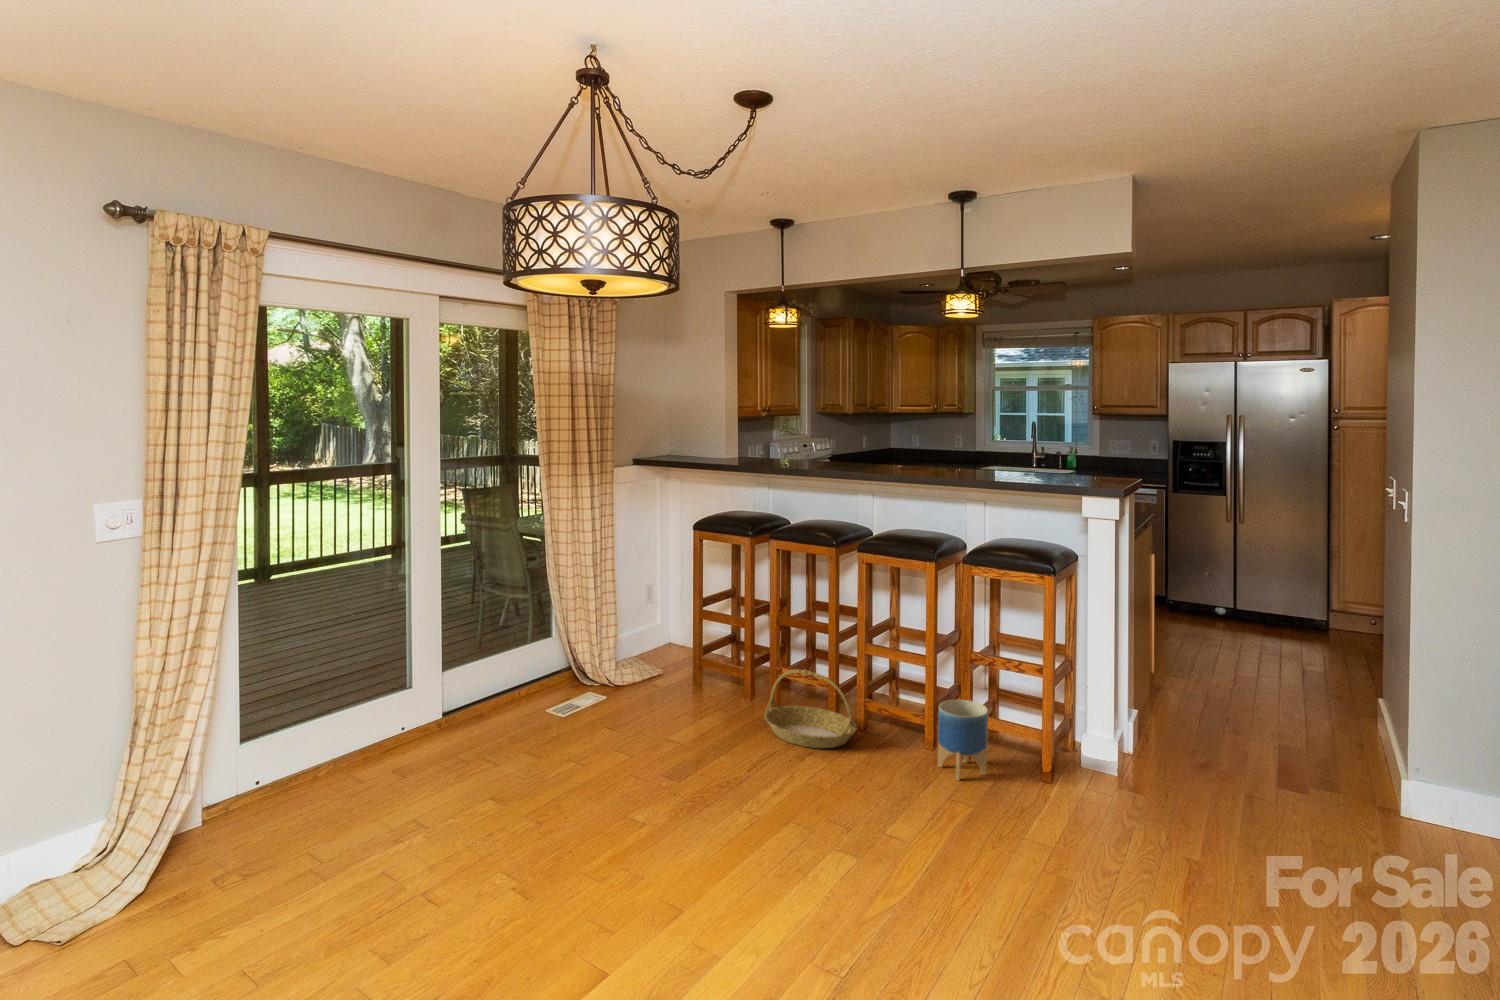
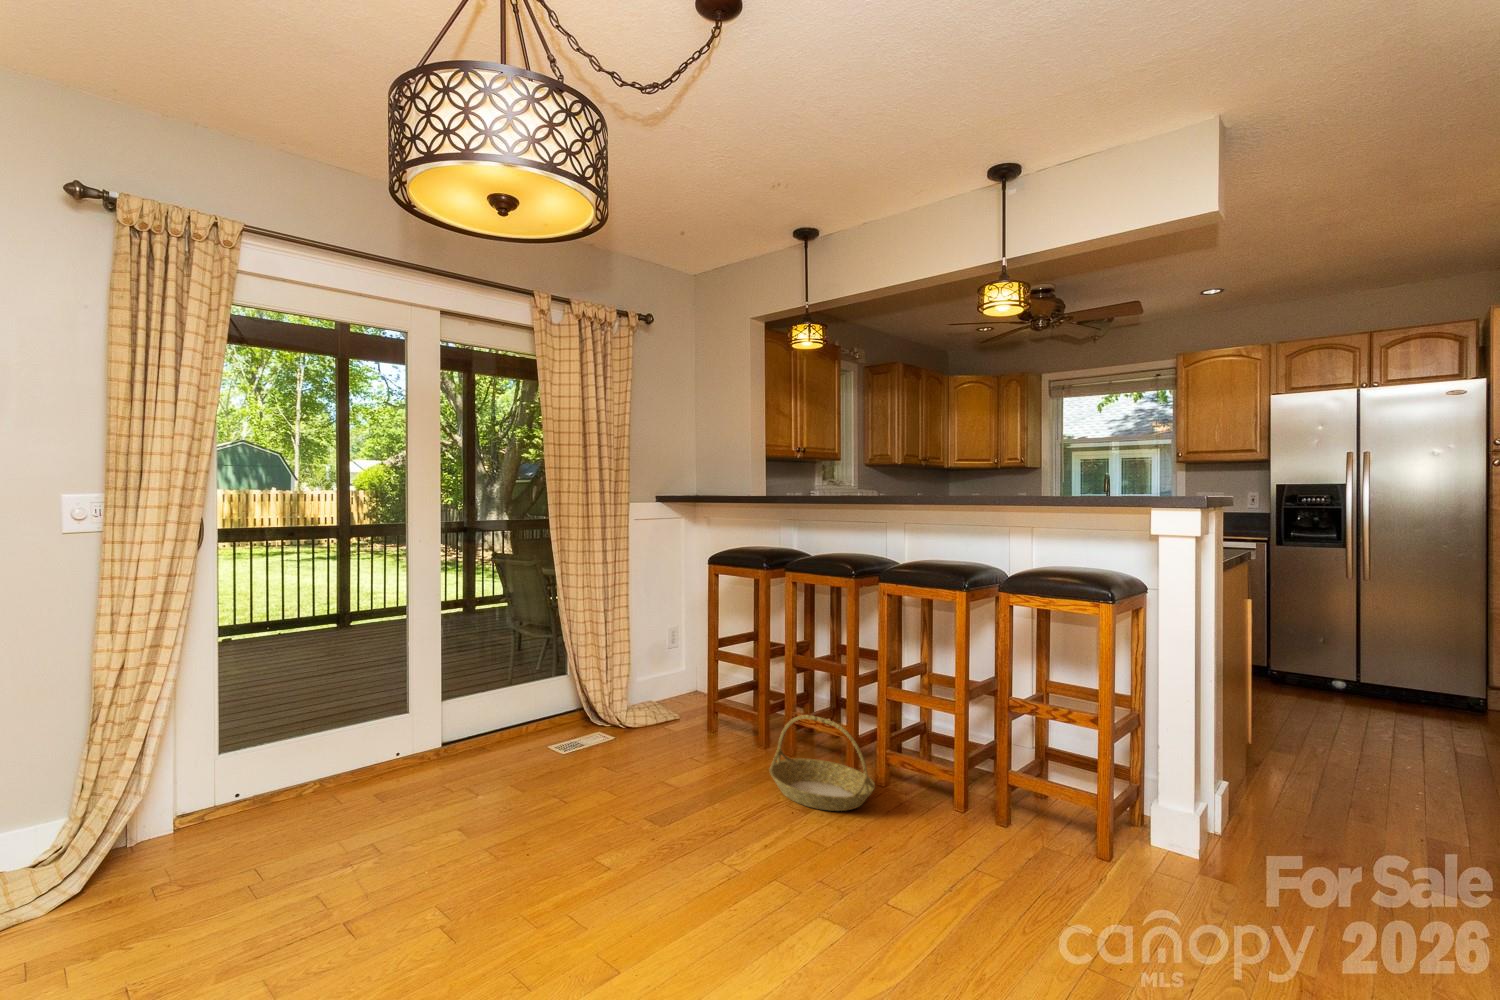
planter: present [938,699,988,781] -> none [970,757,1033,861]

